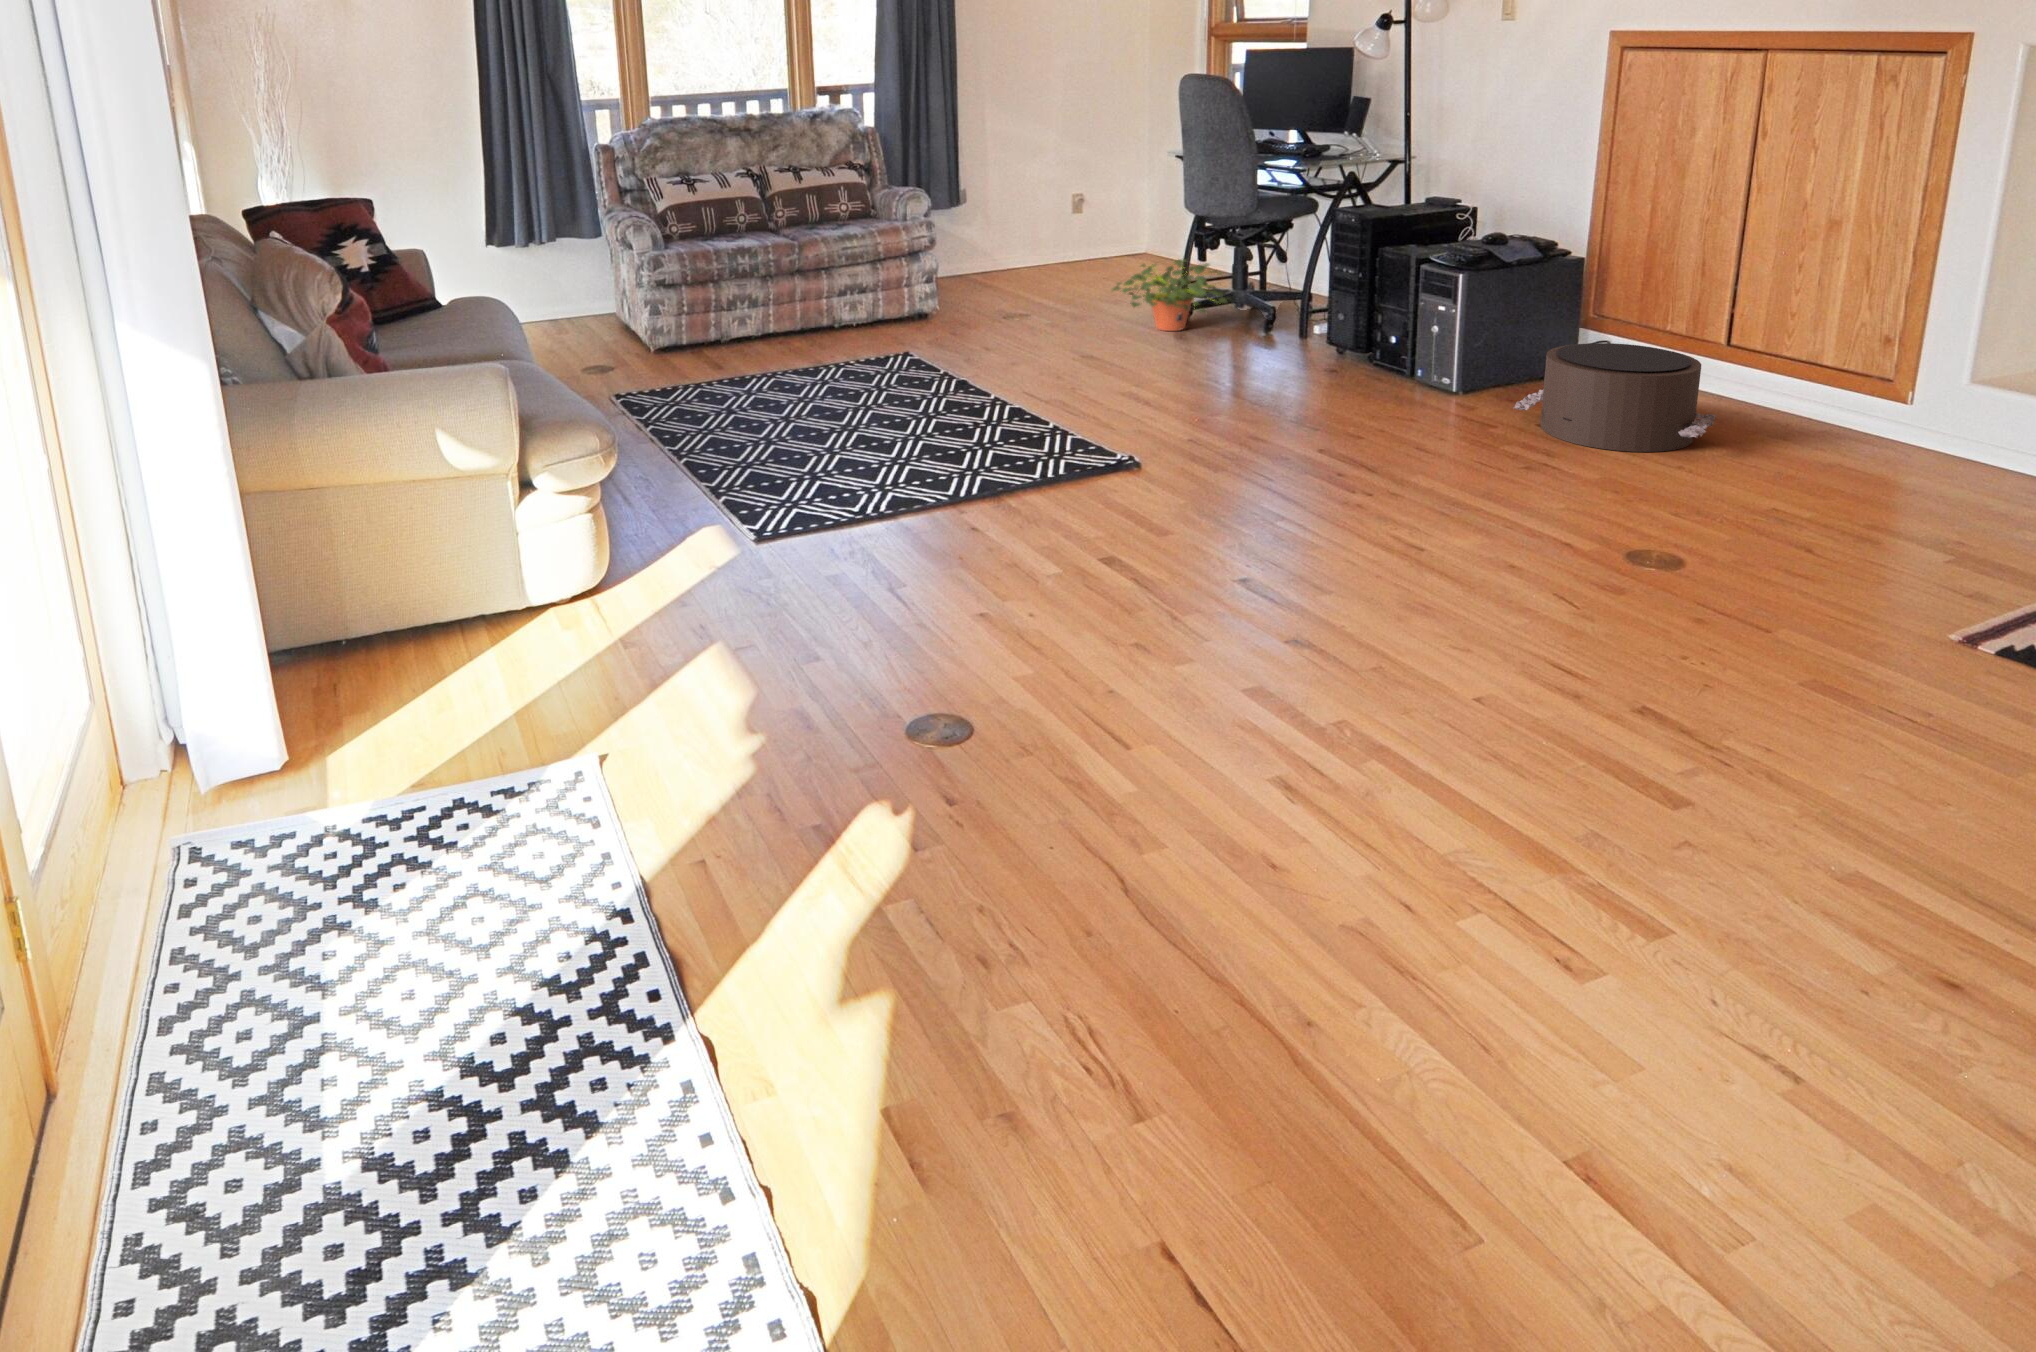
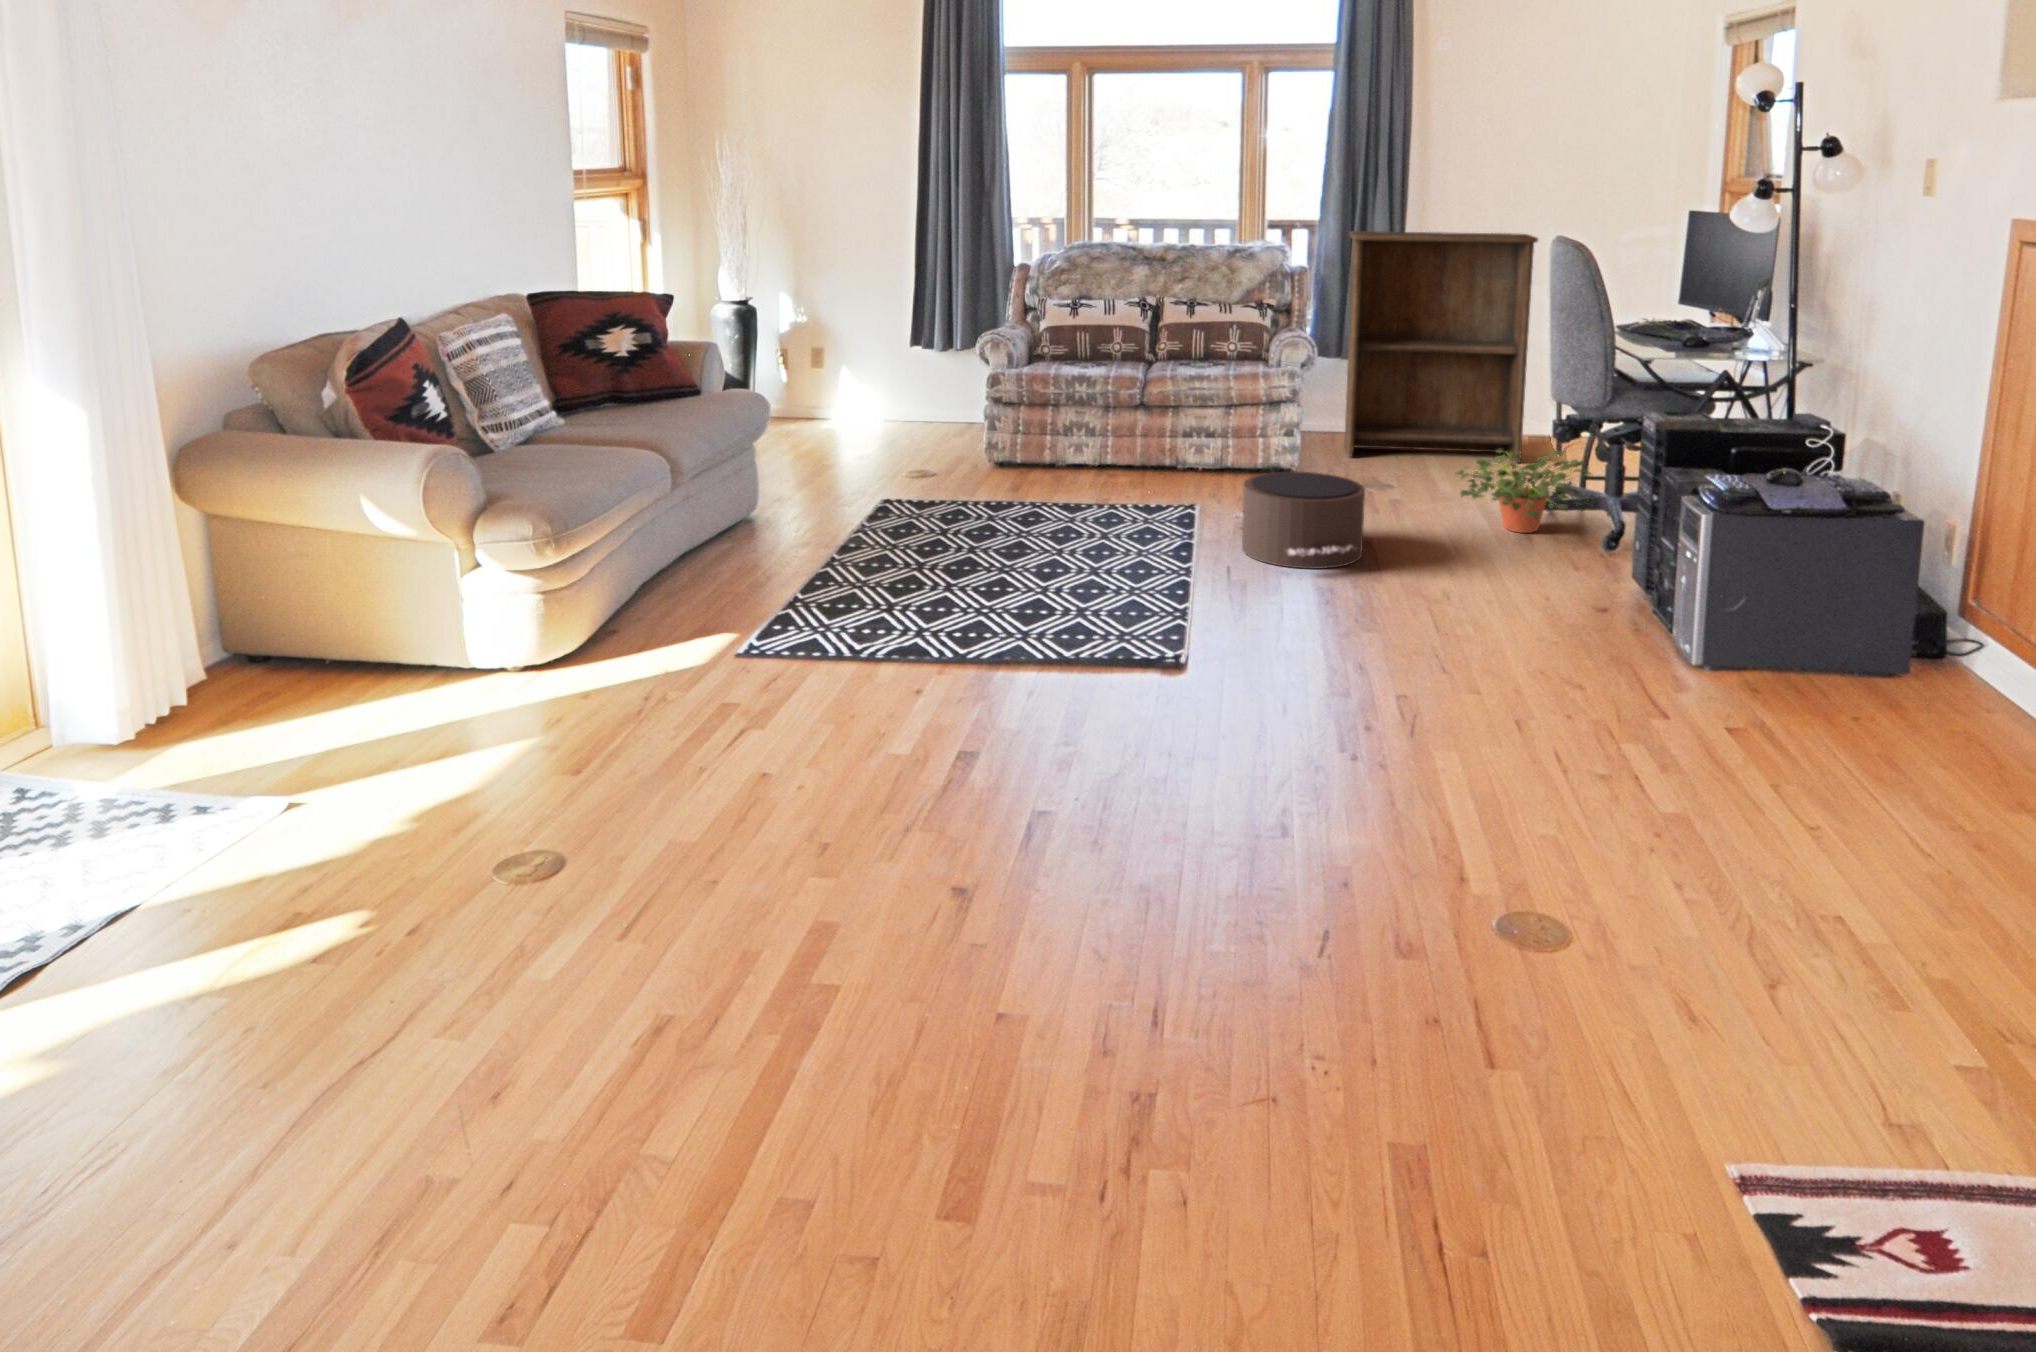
bookshelf: none [921,83,1088,298] -> present [1344,231,1538,463]
pouf: present [1514,343,1716,452] -> present [1229,472,1365,569]

